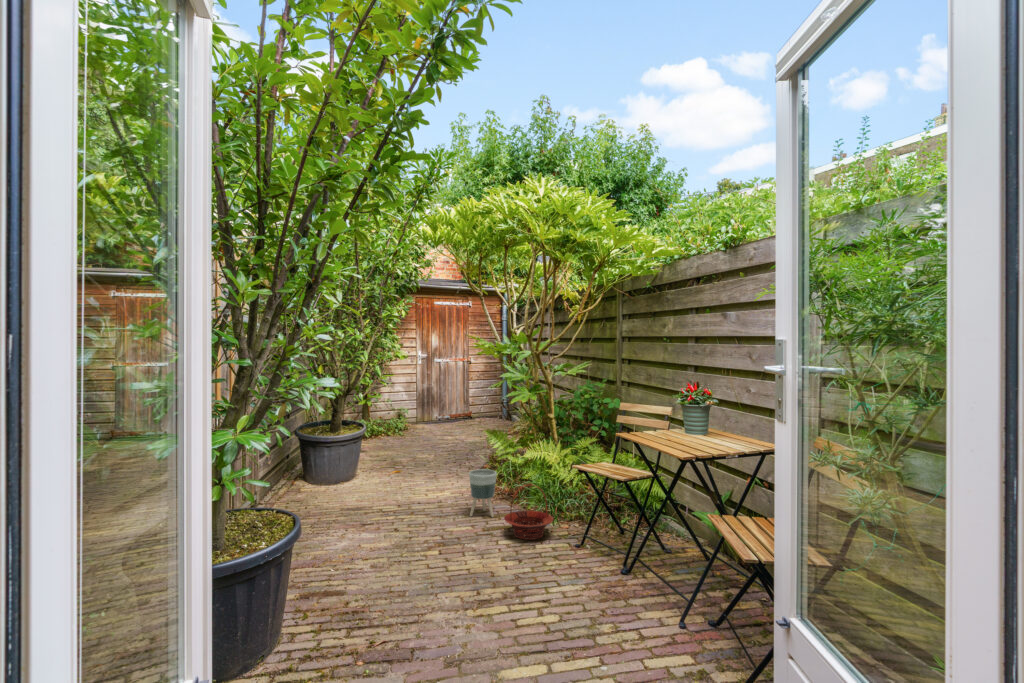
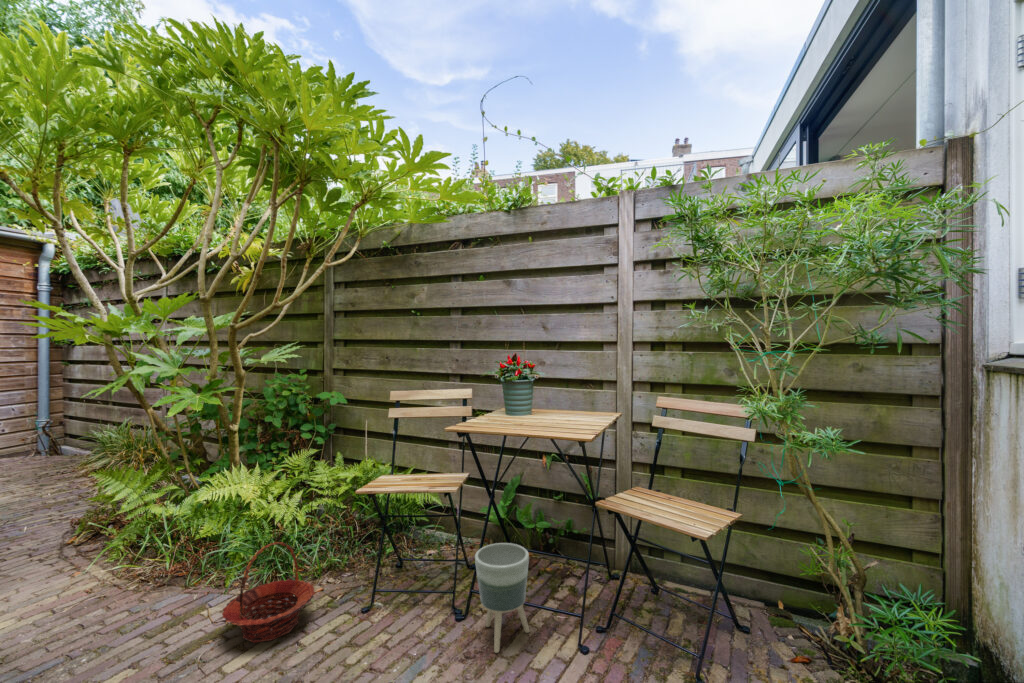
planter: present [469,469,497,517] -> present [475,543,530,653]

